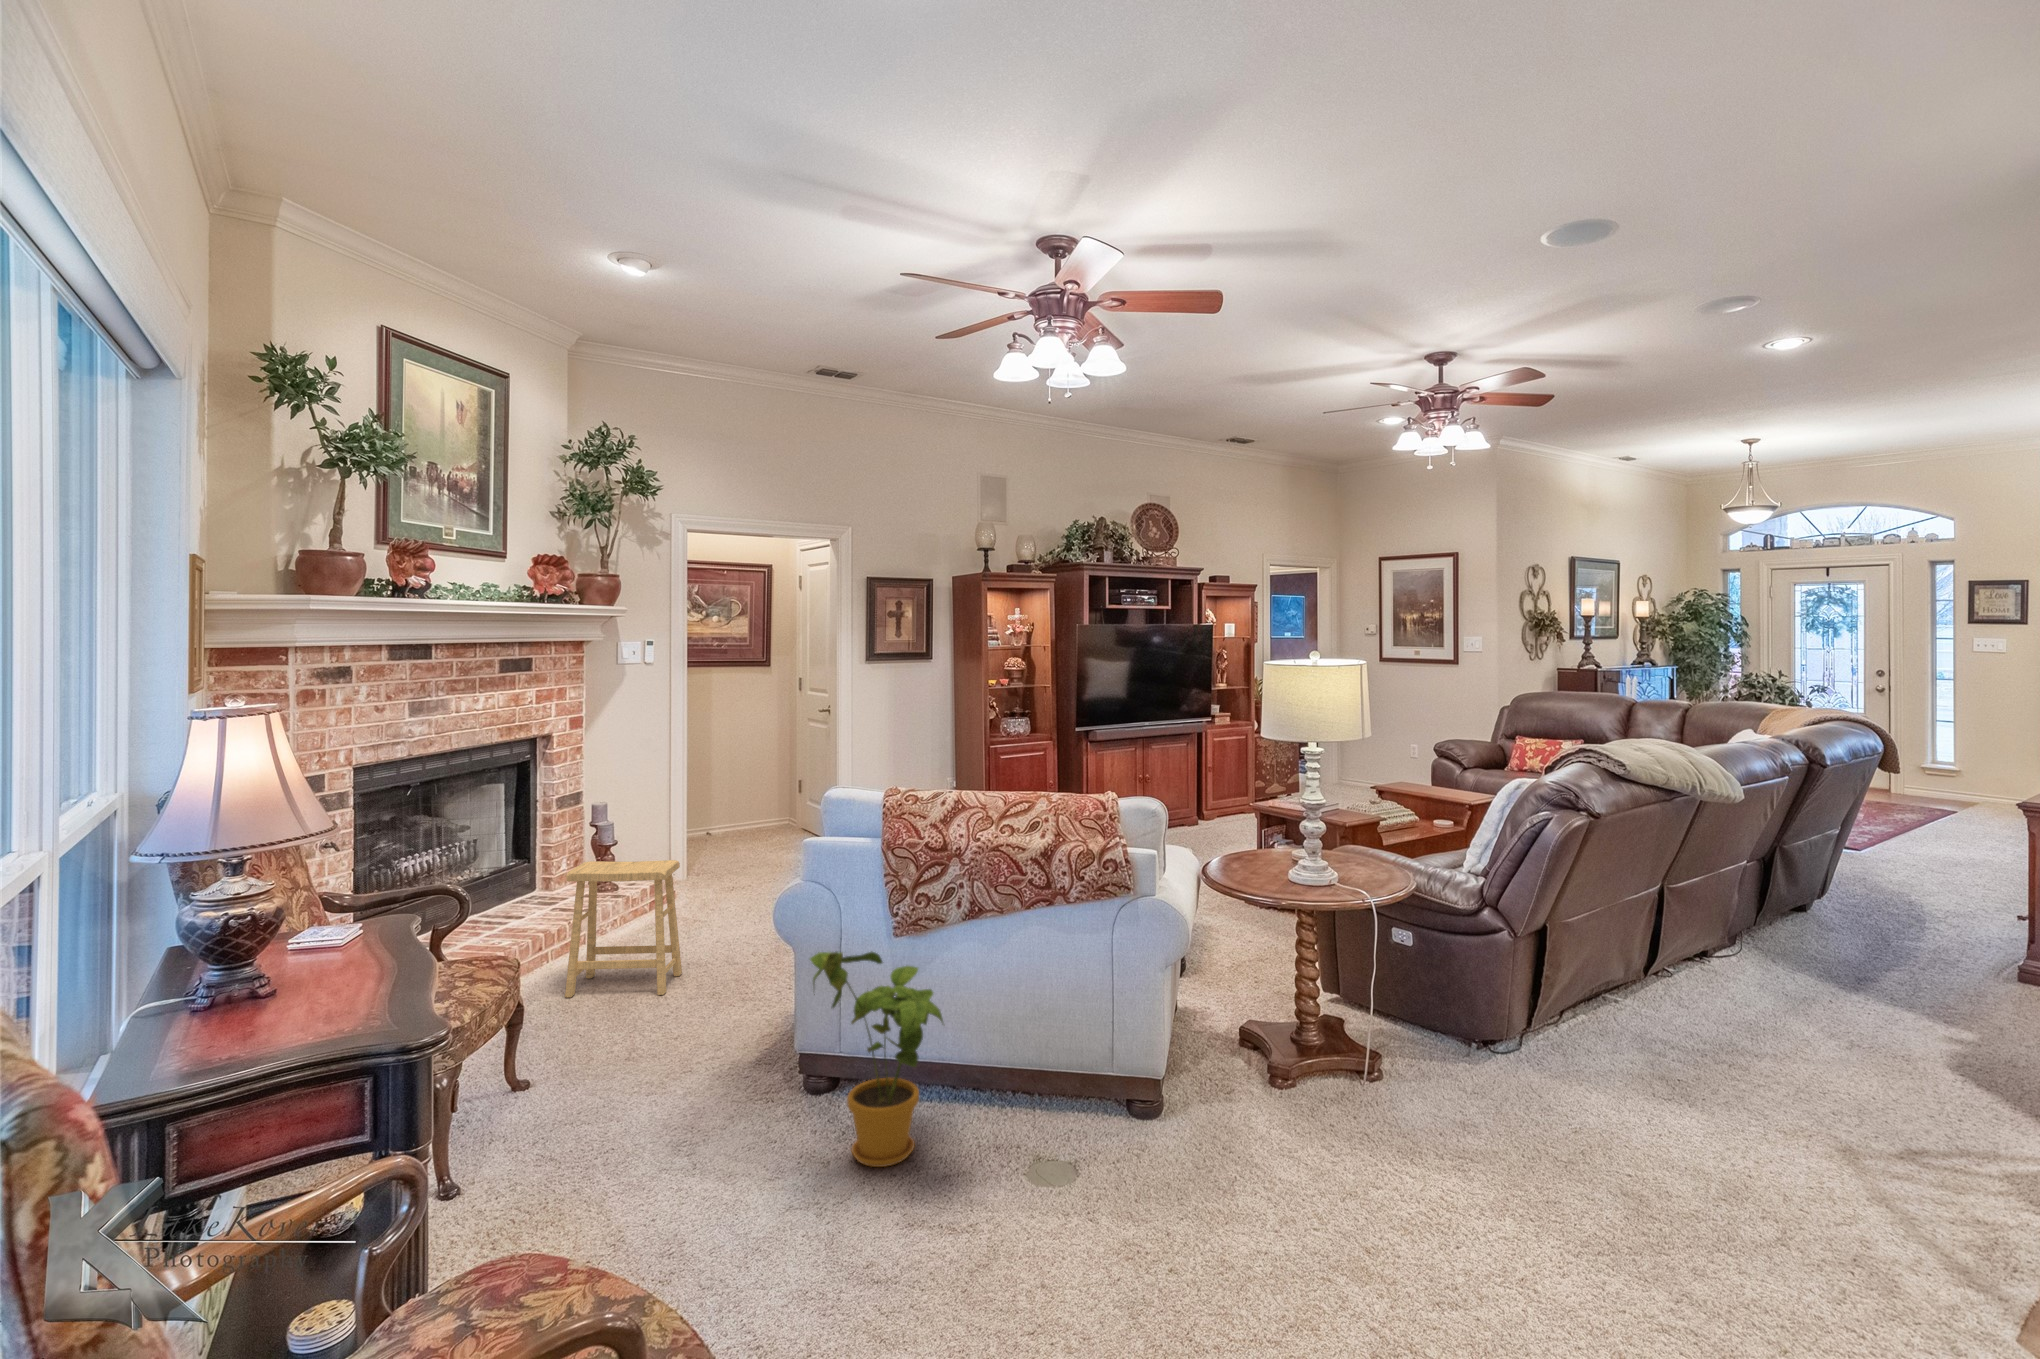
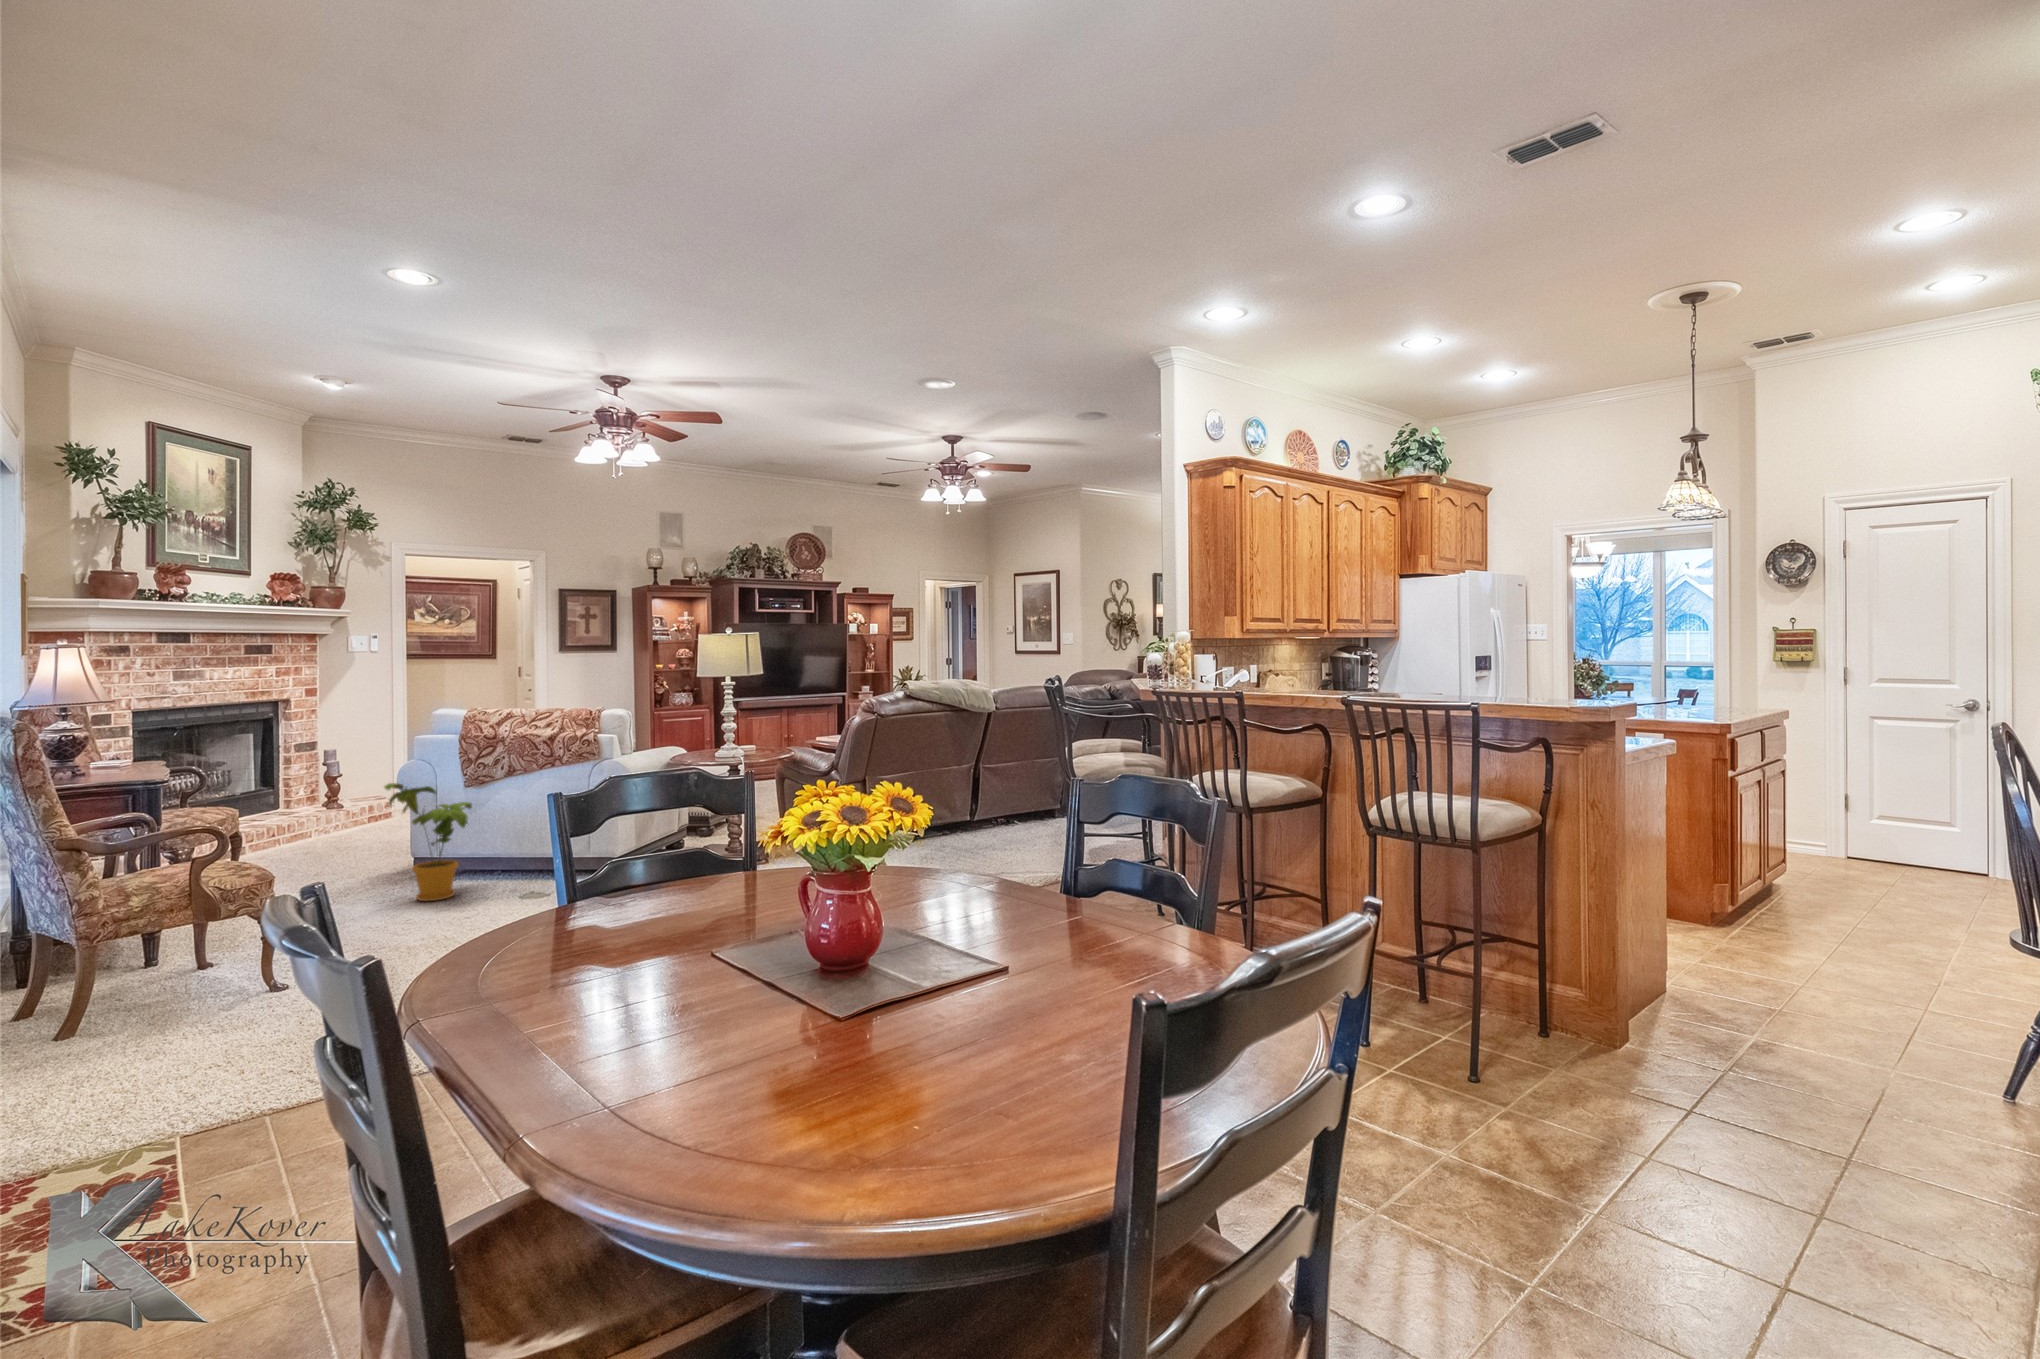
footstool: present [565,860,682,998] -> none [280,772,369,858]

